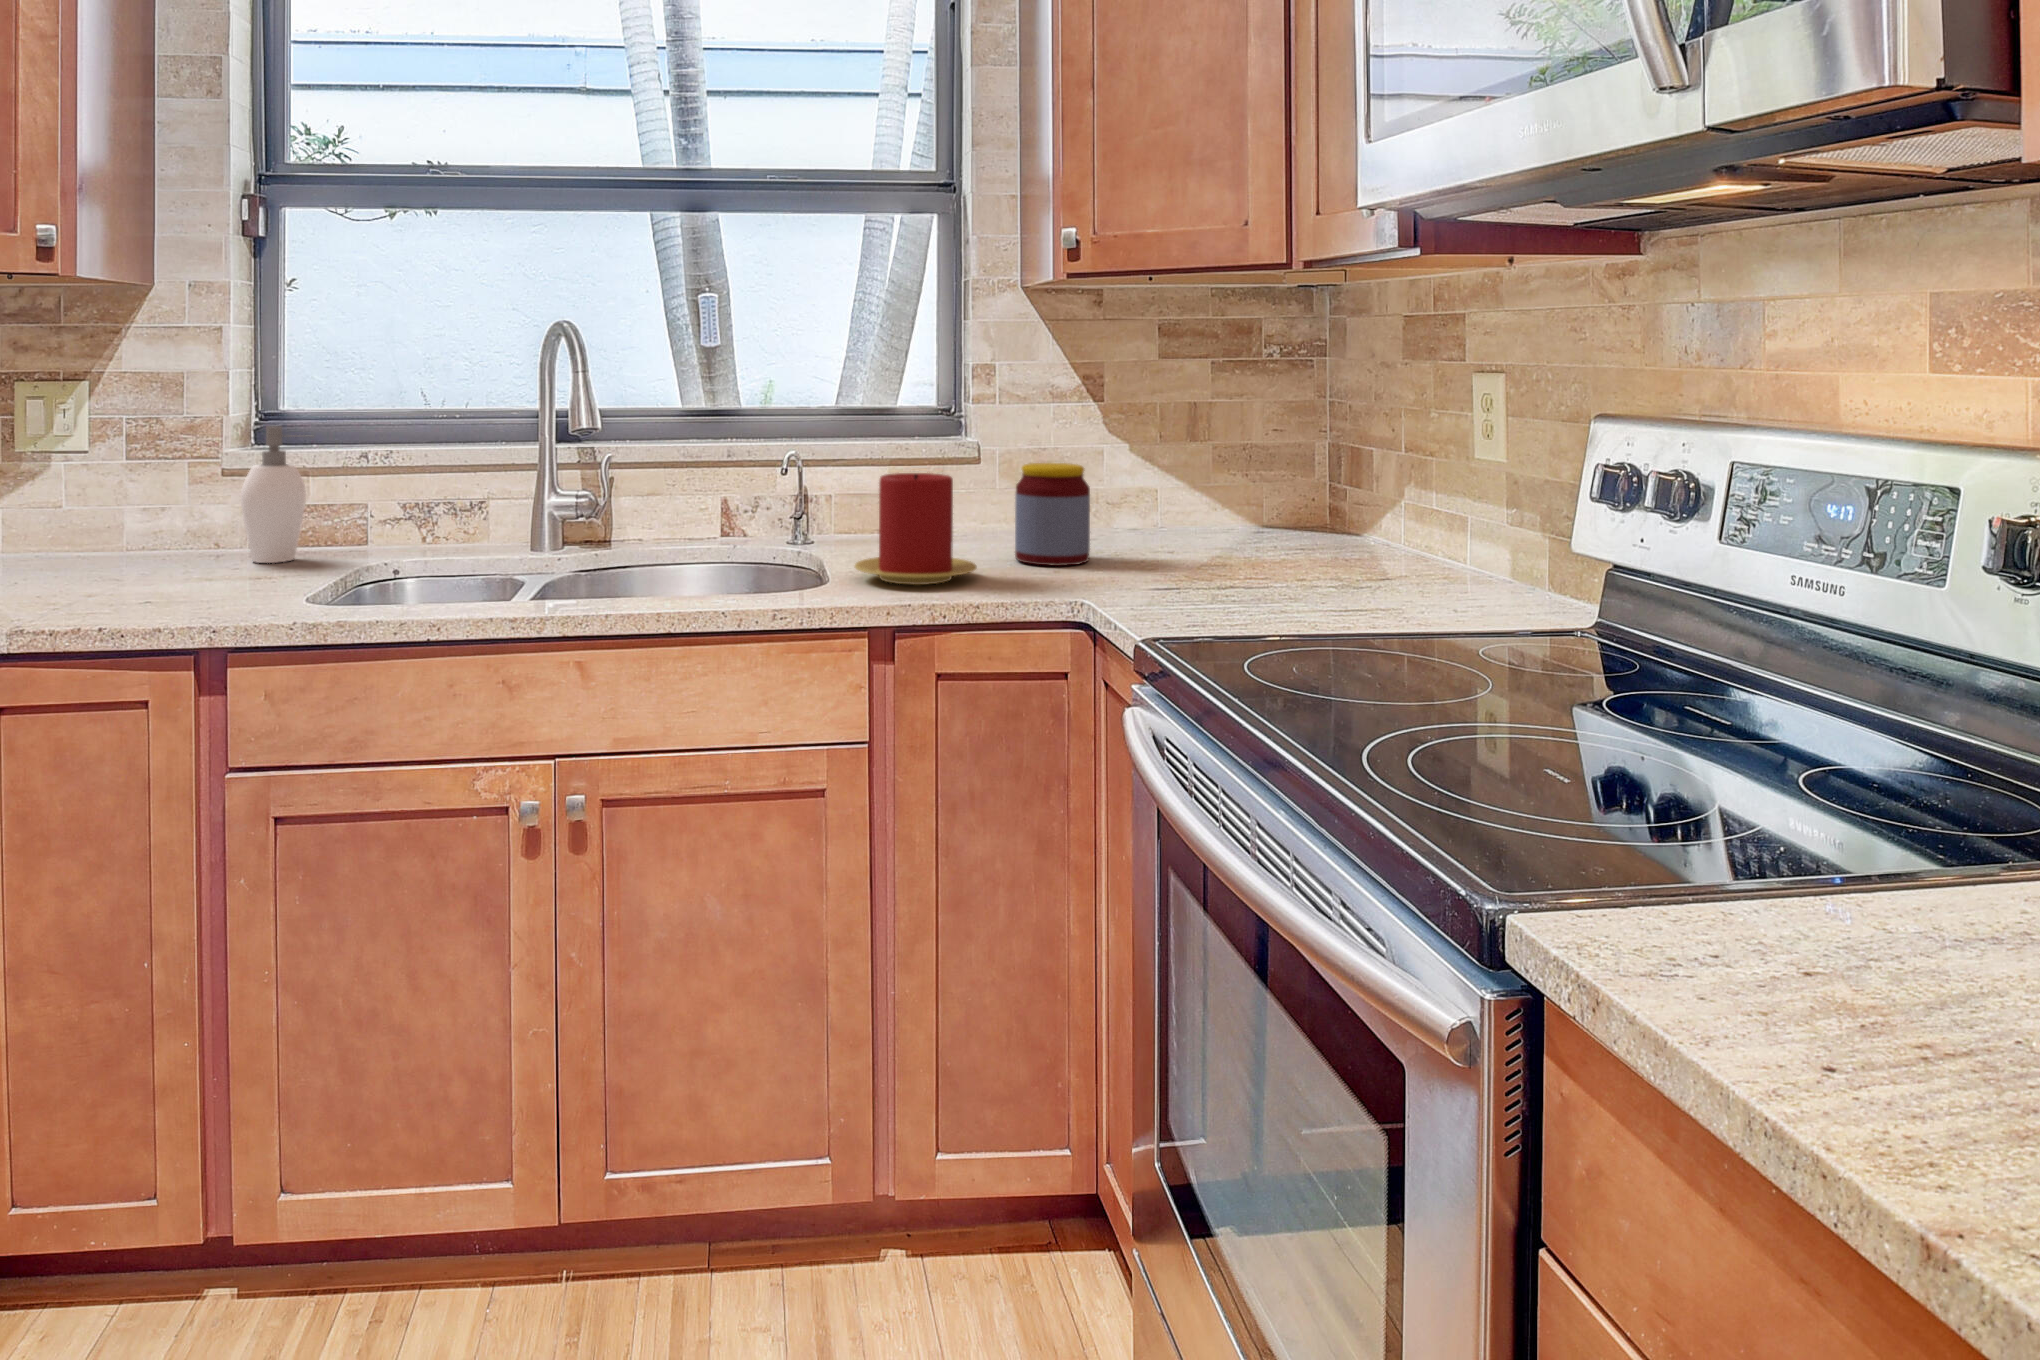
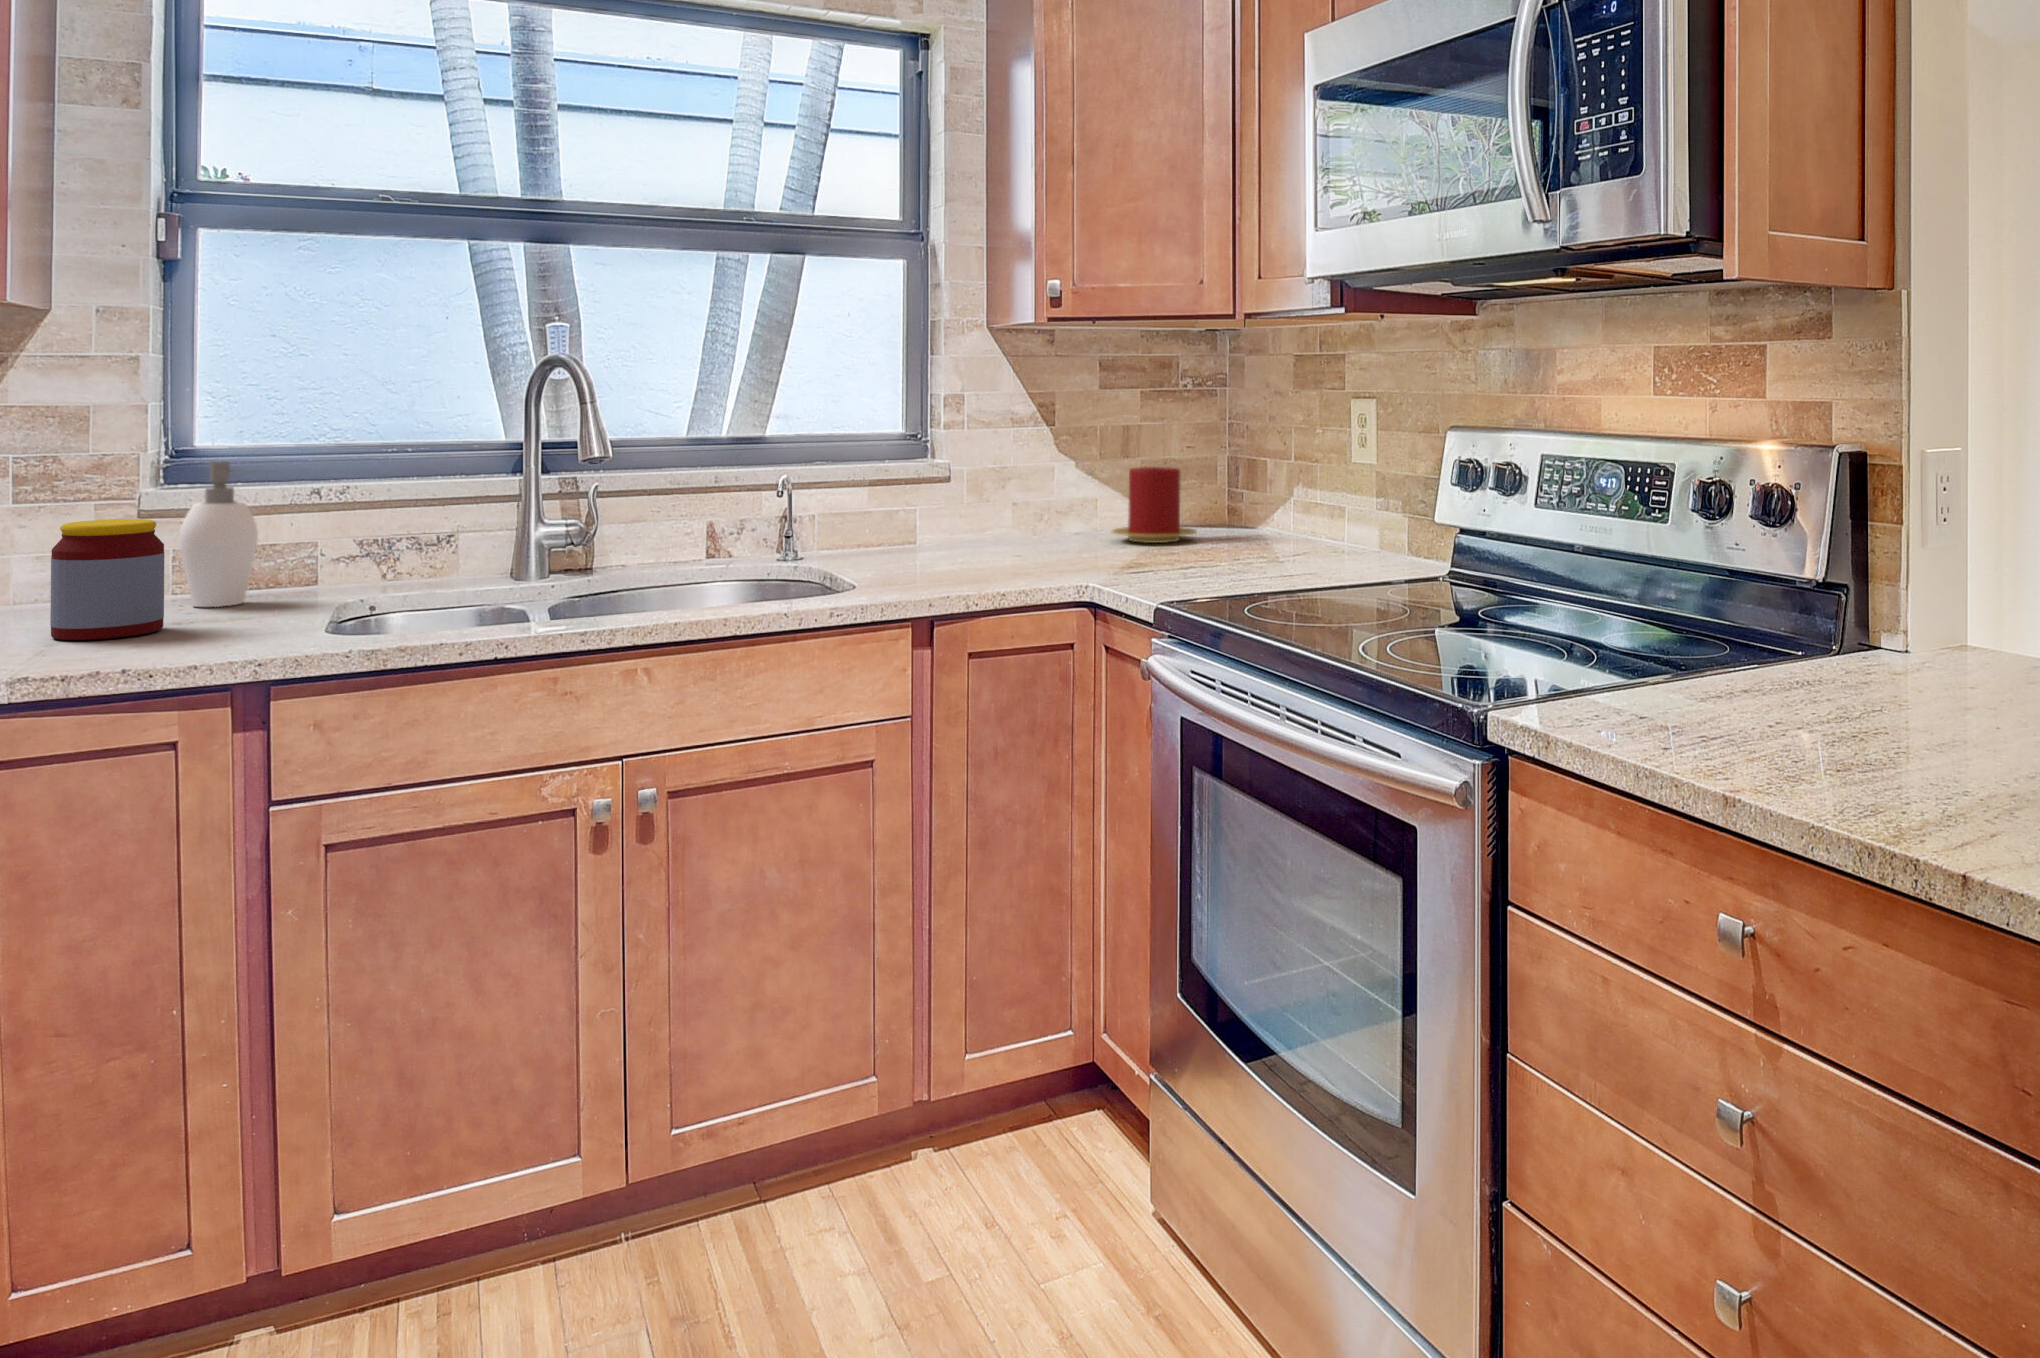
jar: present [1015,463,1090,566] -> present [50,519,164,640]
candle: present [855,473,977,585] -> present [1112,467,1196,543]

